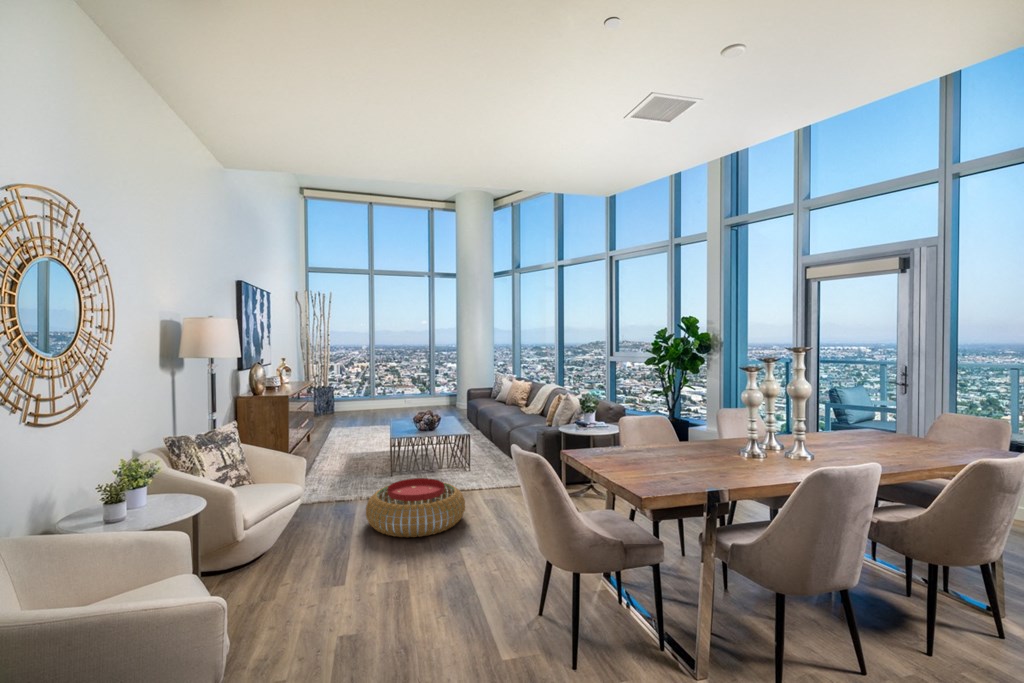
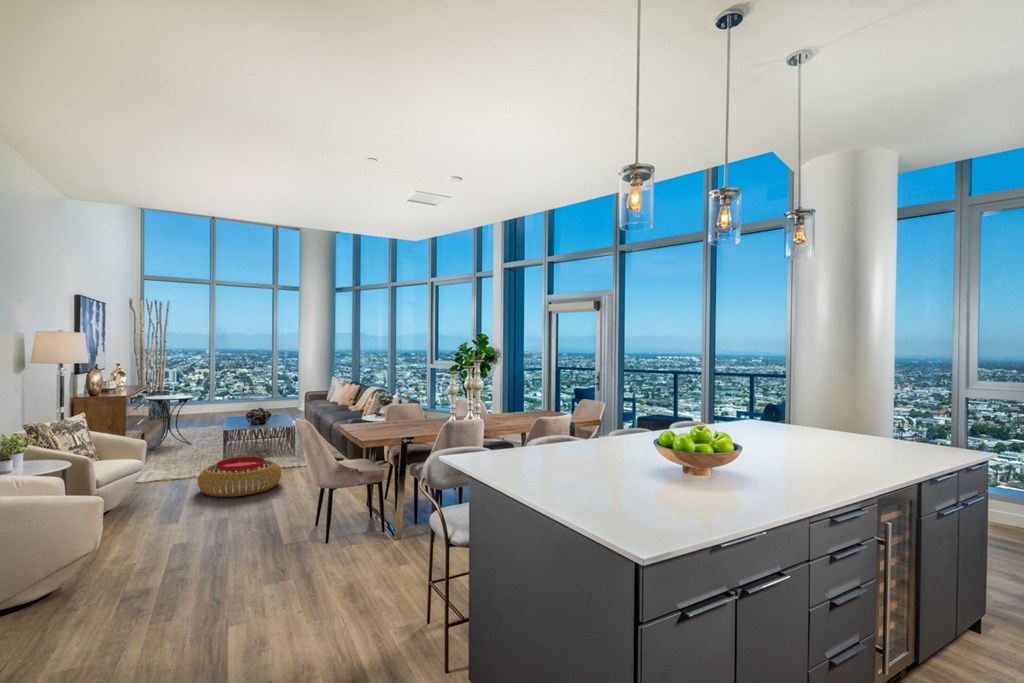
side table: none [307,392,356,455] -> present [144,395,194,451]

